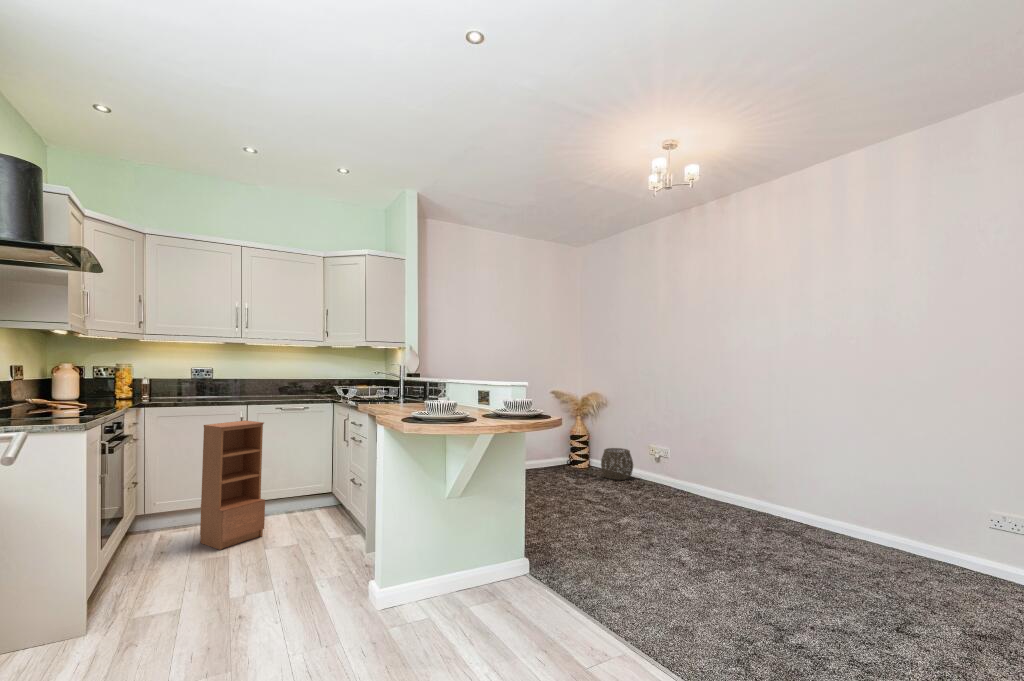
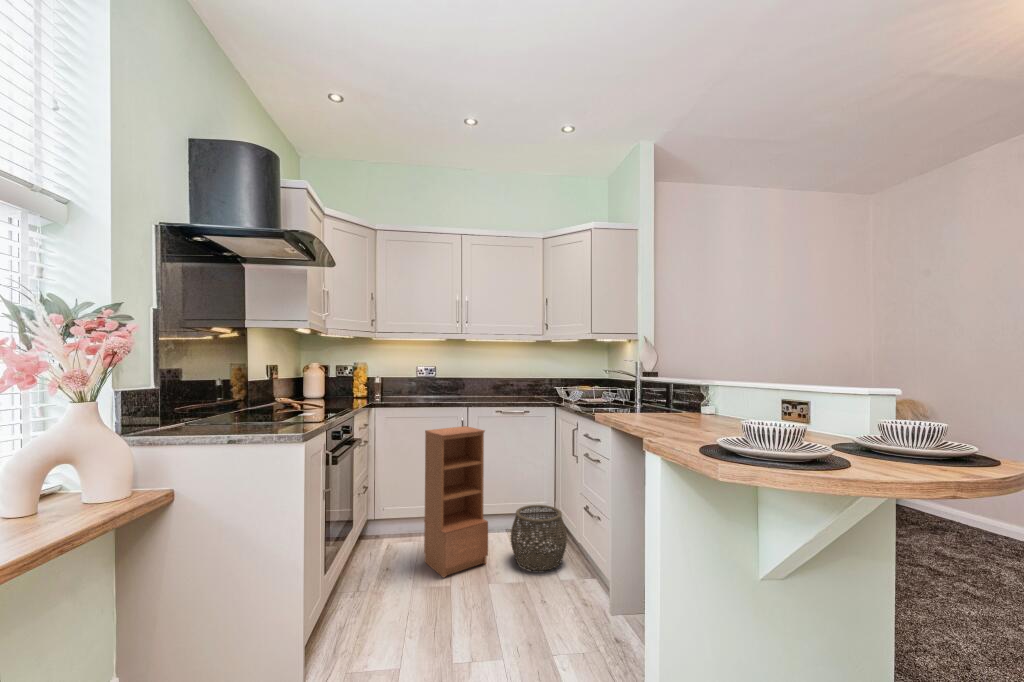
woven basket: present [601,448,633,480] -> present [511,505,567,571]

